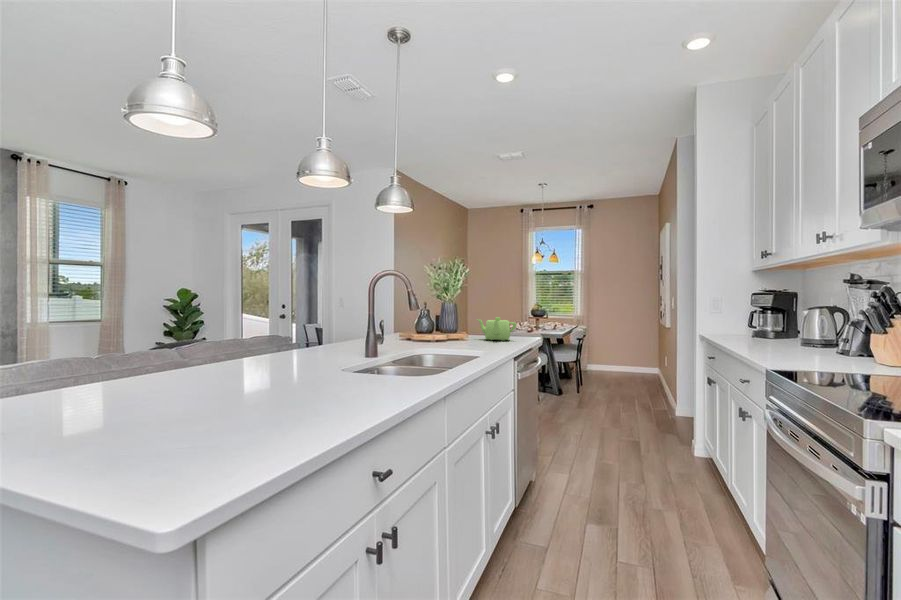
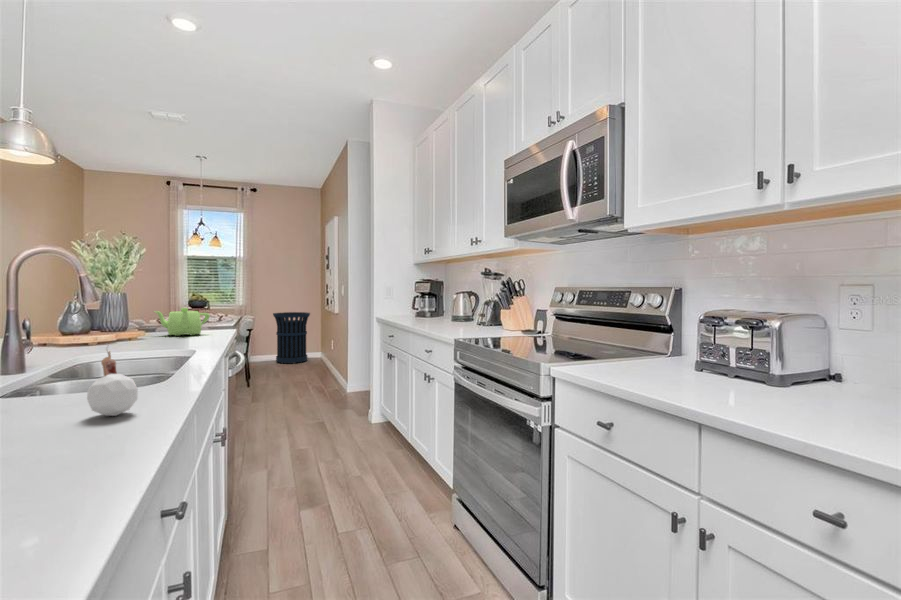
trash can: none [607,323,645,375] -> present [273,312,310,364]
candle: none [368,344,399,397] -> present [87,351,138,416]

